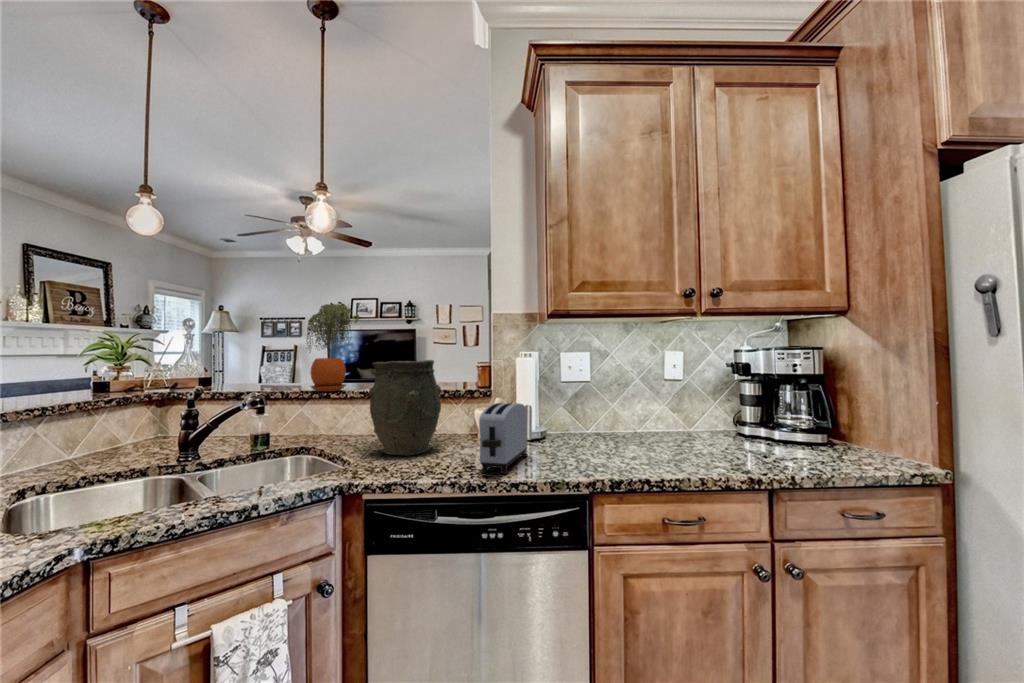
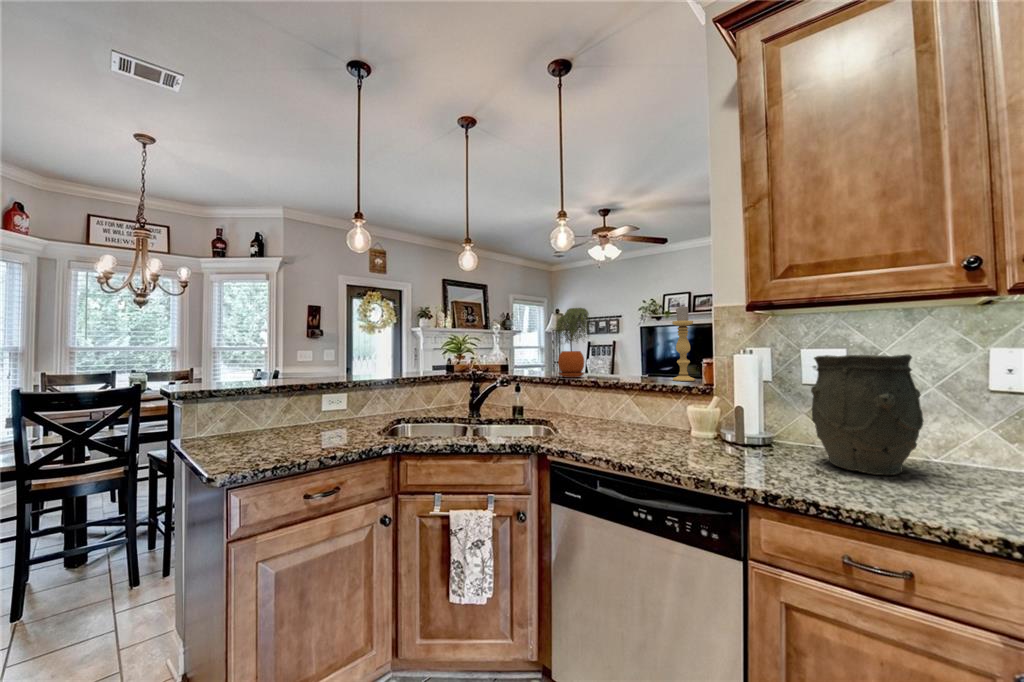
candle holder: none [443,308,465,387] -> present [672,306,695,381]
vase: present [369,360,441,456] -> present [811,354,924,475]
toaster: present [479,403,527,474] -> none [635,396,708,463]

